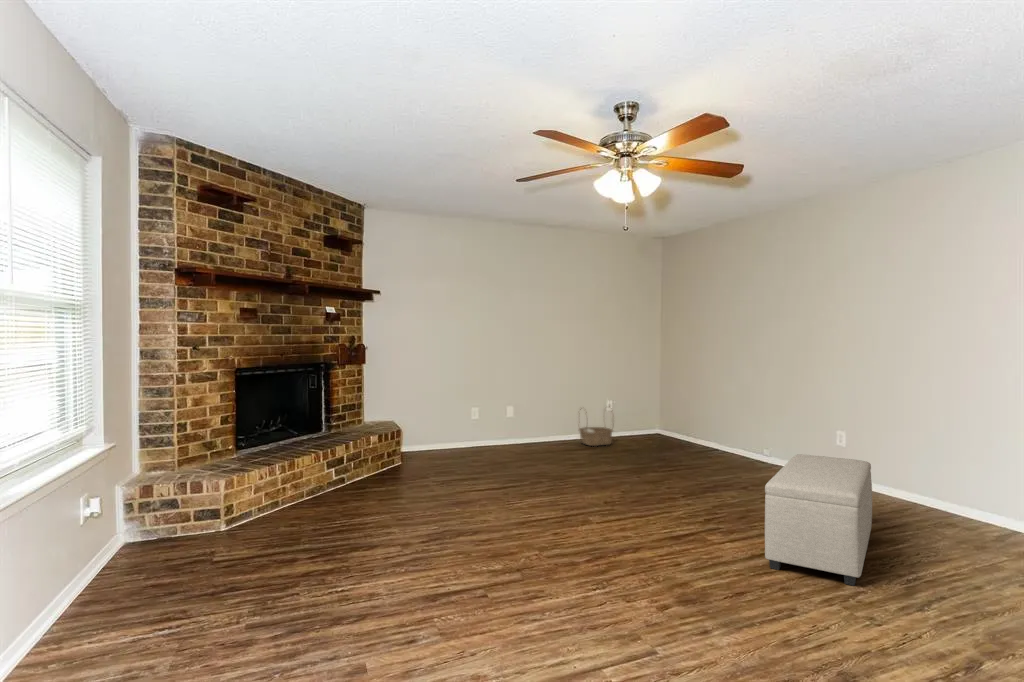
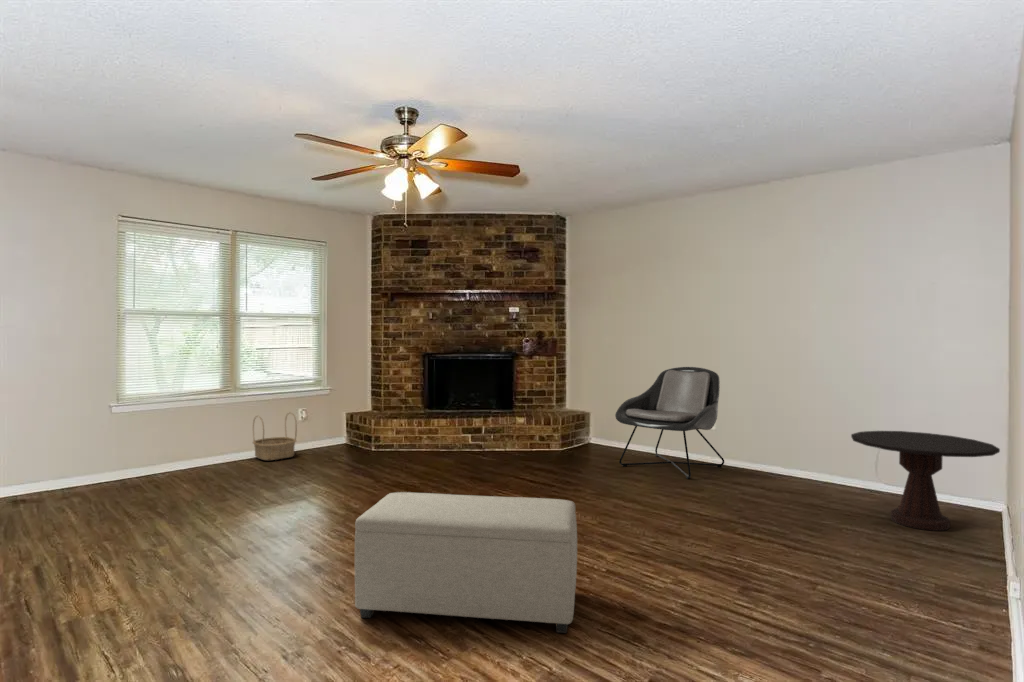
lounge chair: none [479,366,568,462] -> present [615,367,724,479]
side table: none [656,394,731,449] -> present [851,431,1000,531]
basket: present [579,409,613,446] -> present [253,413,297,460]

